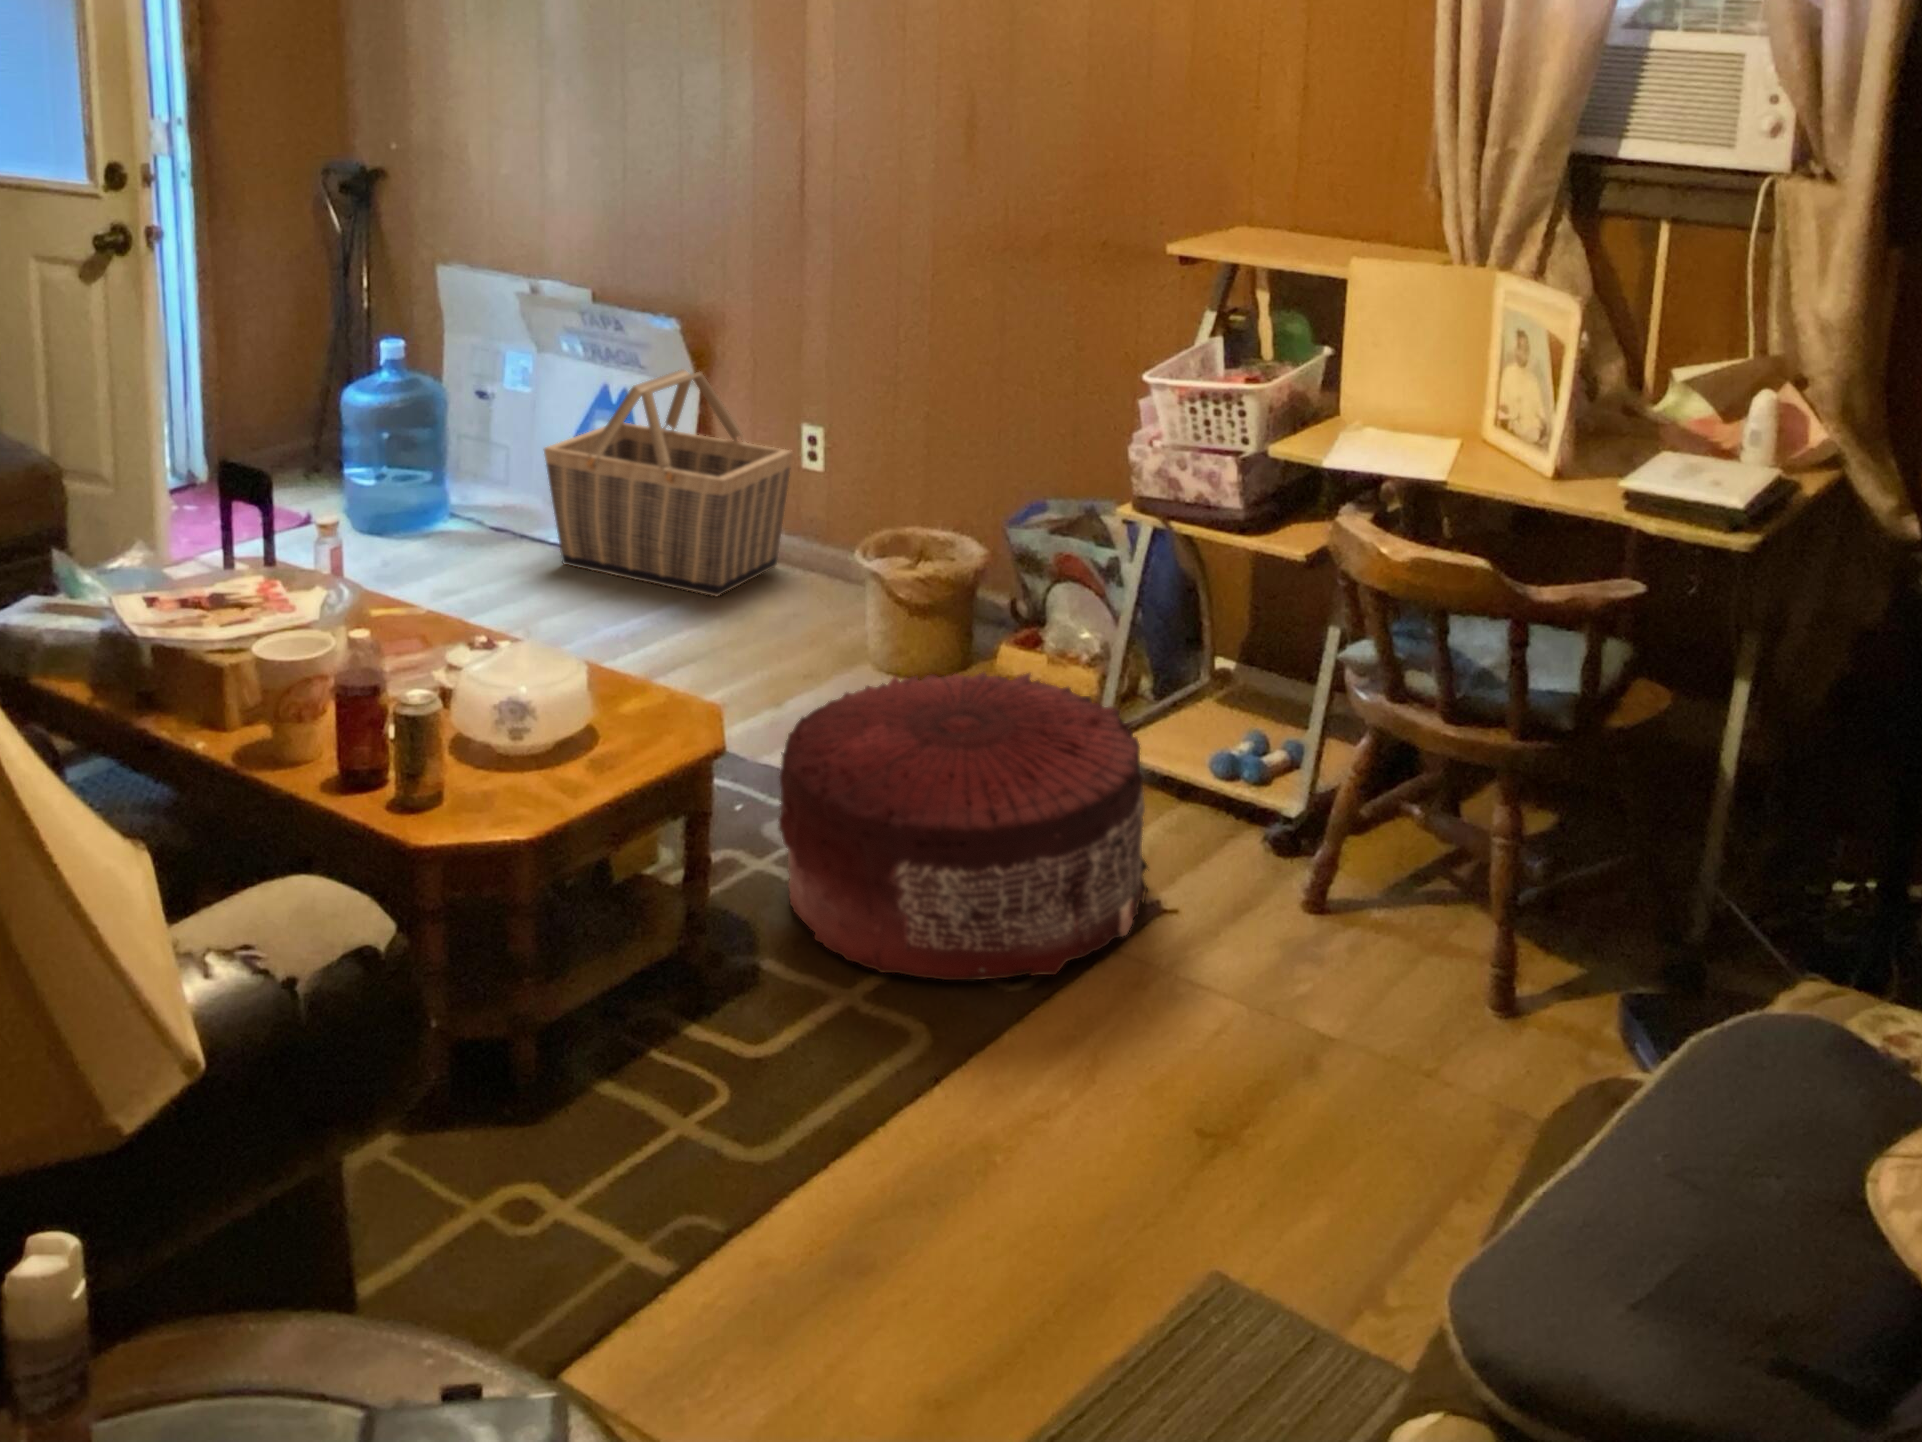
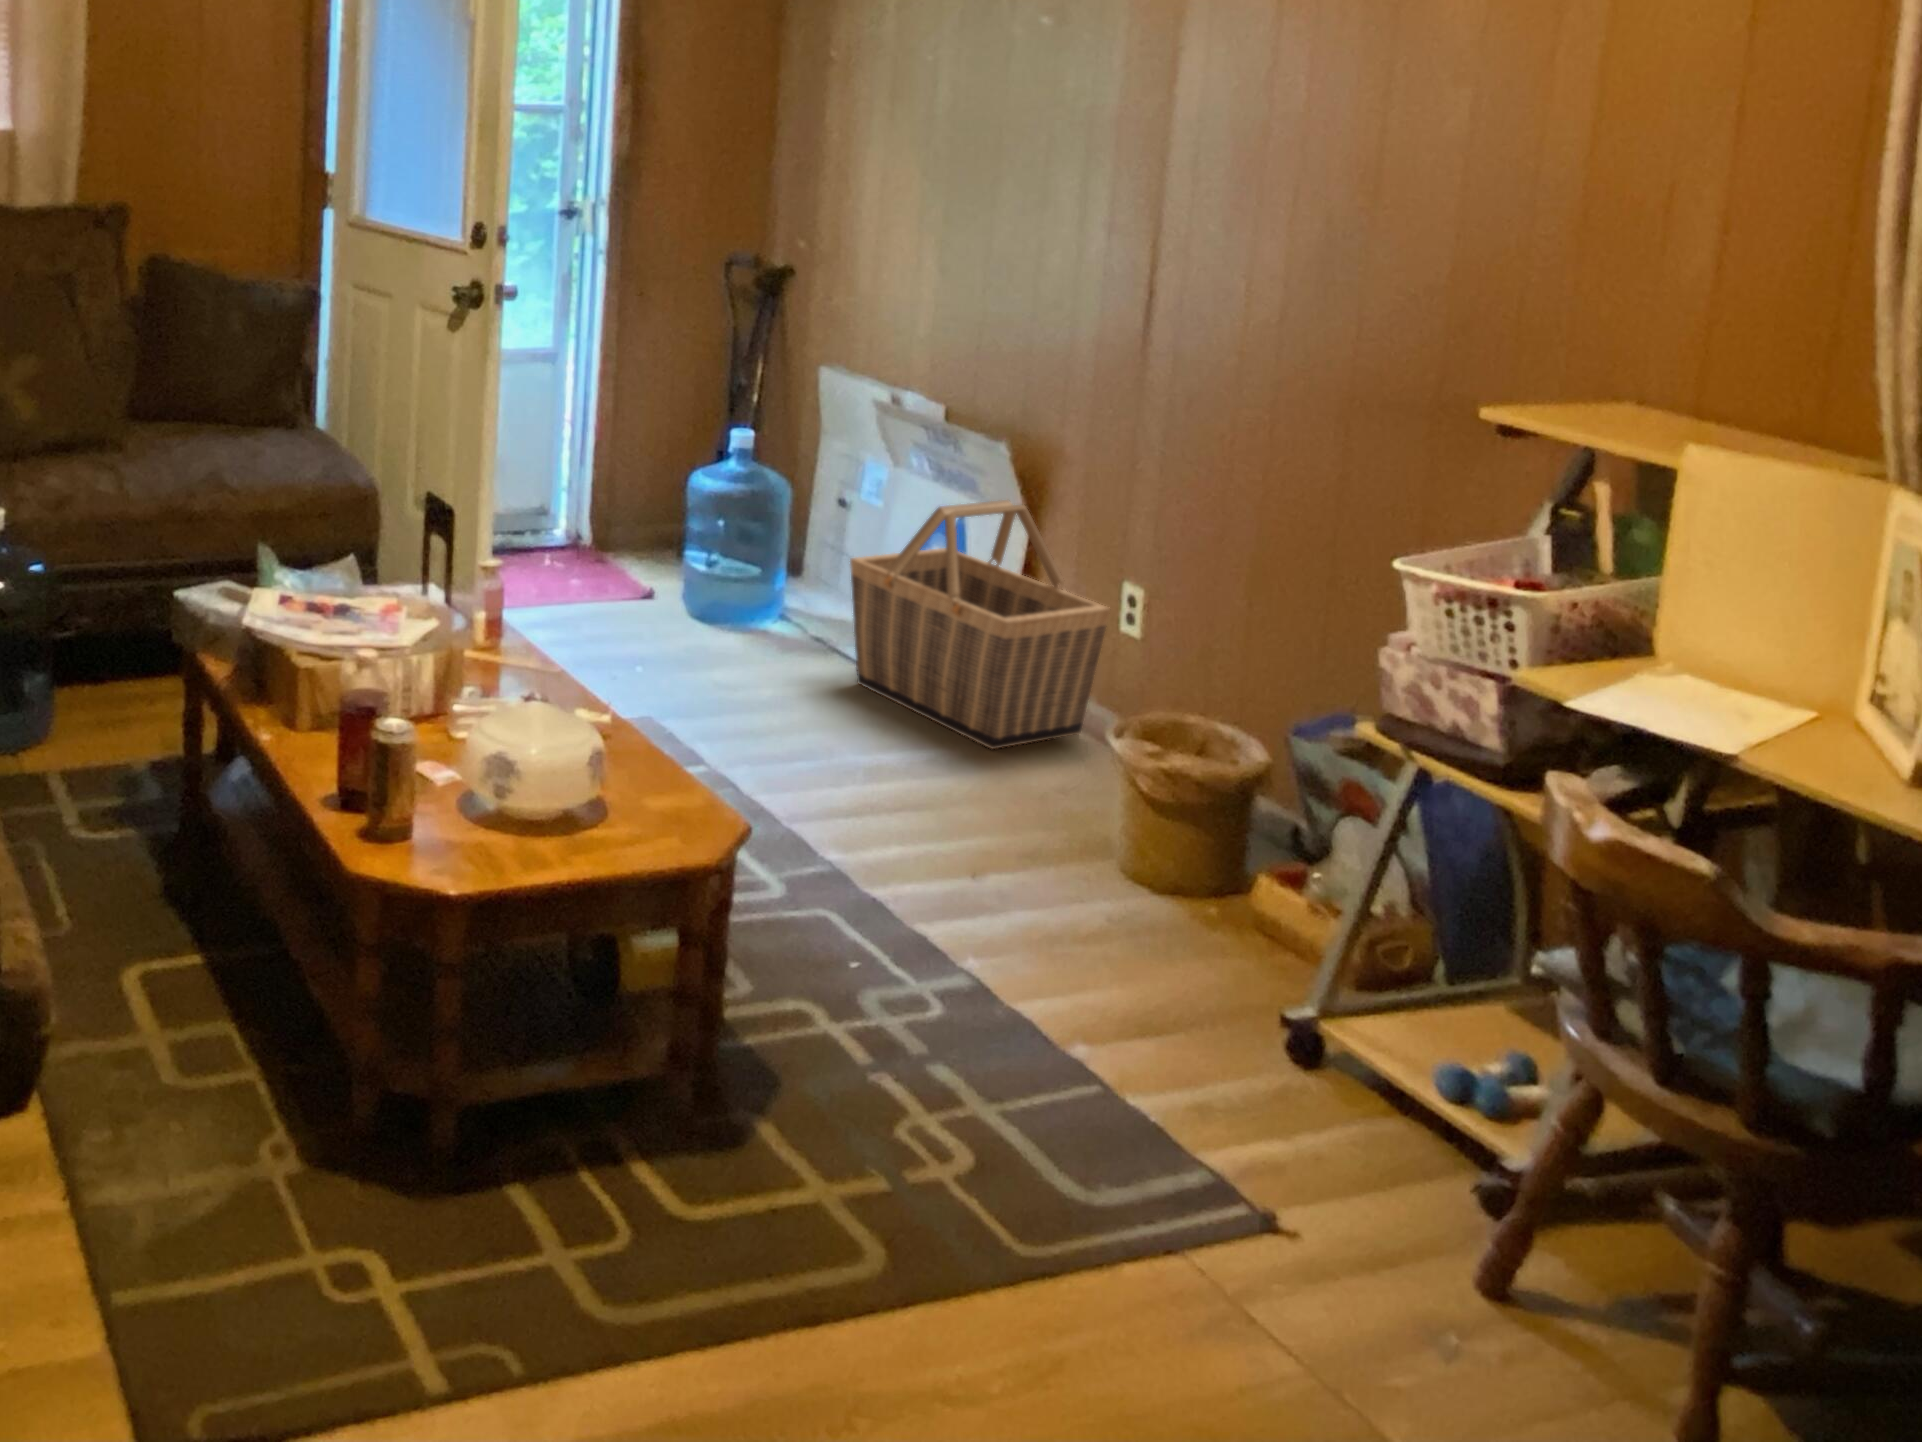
pouf: present [778,672,1148,980] -> none [823,854,1284,1252]

